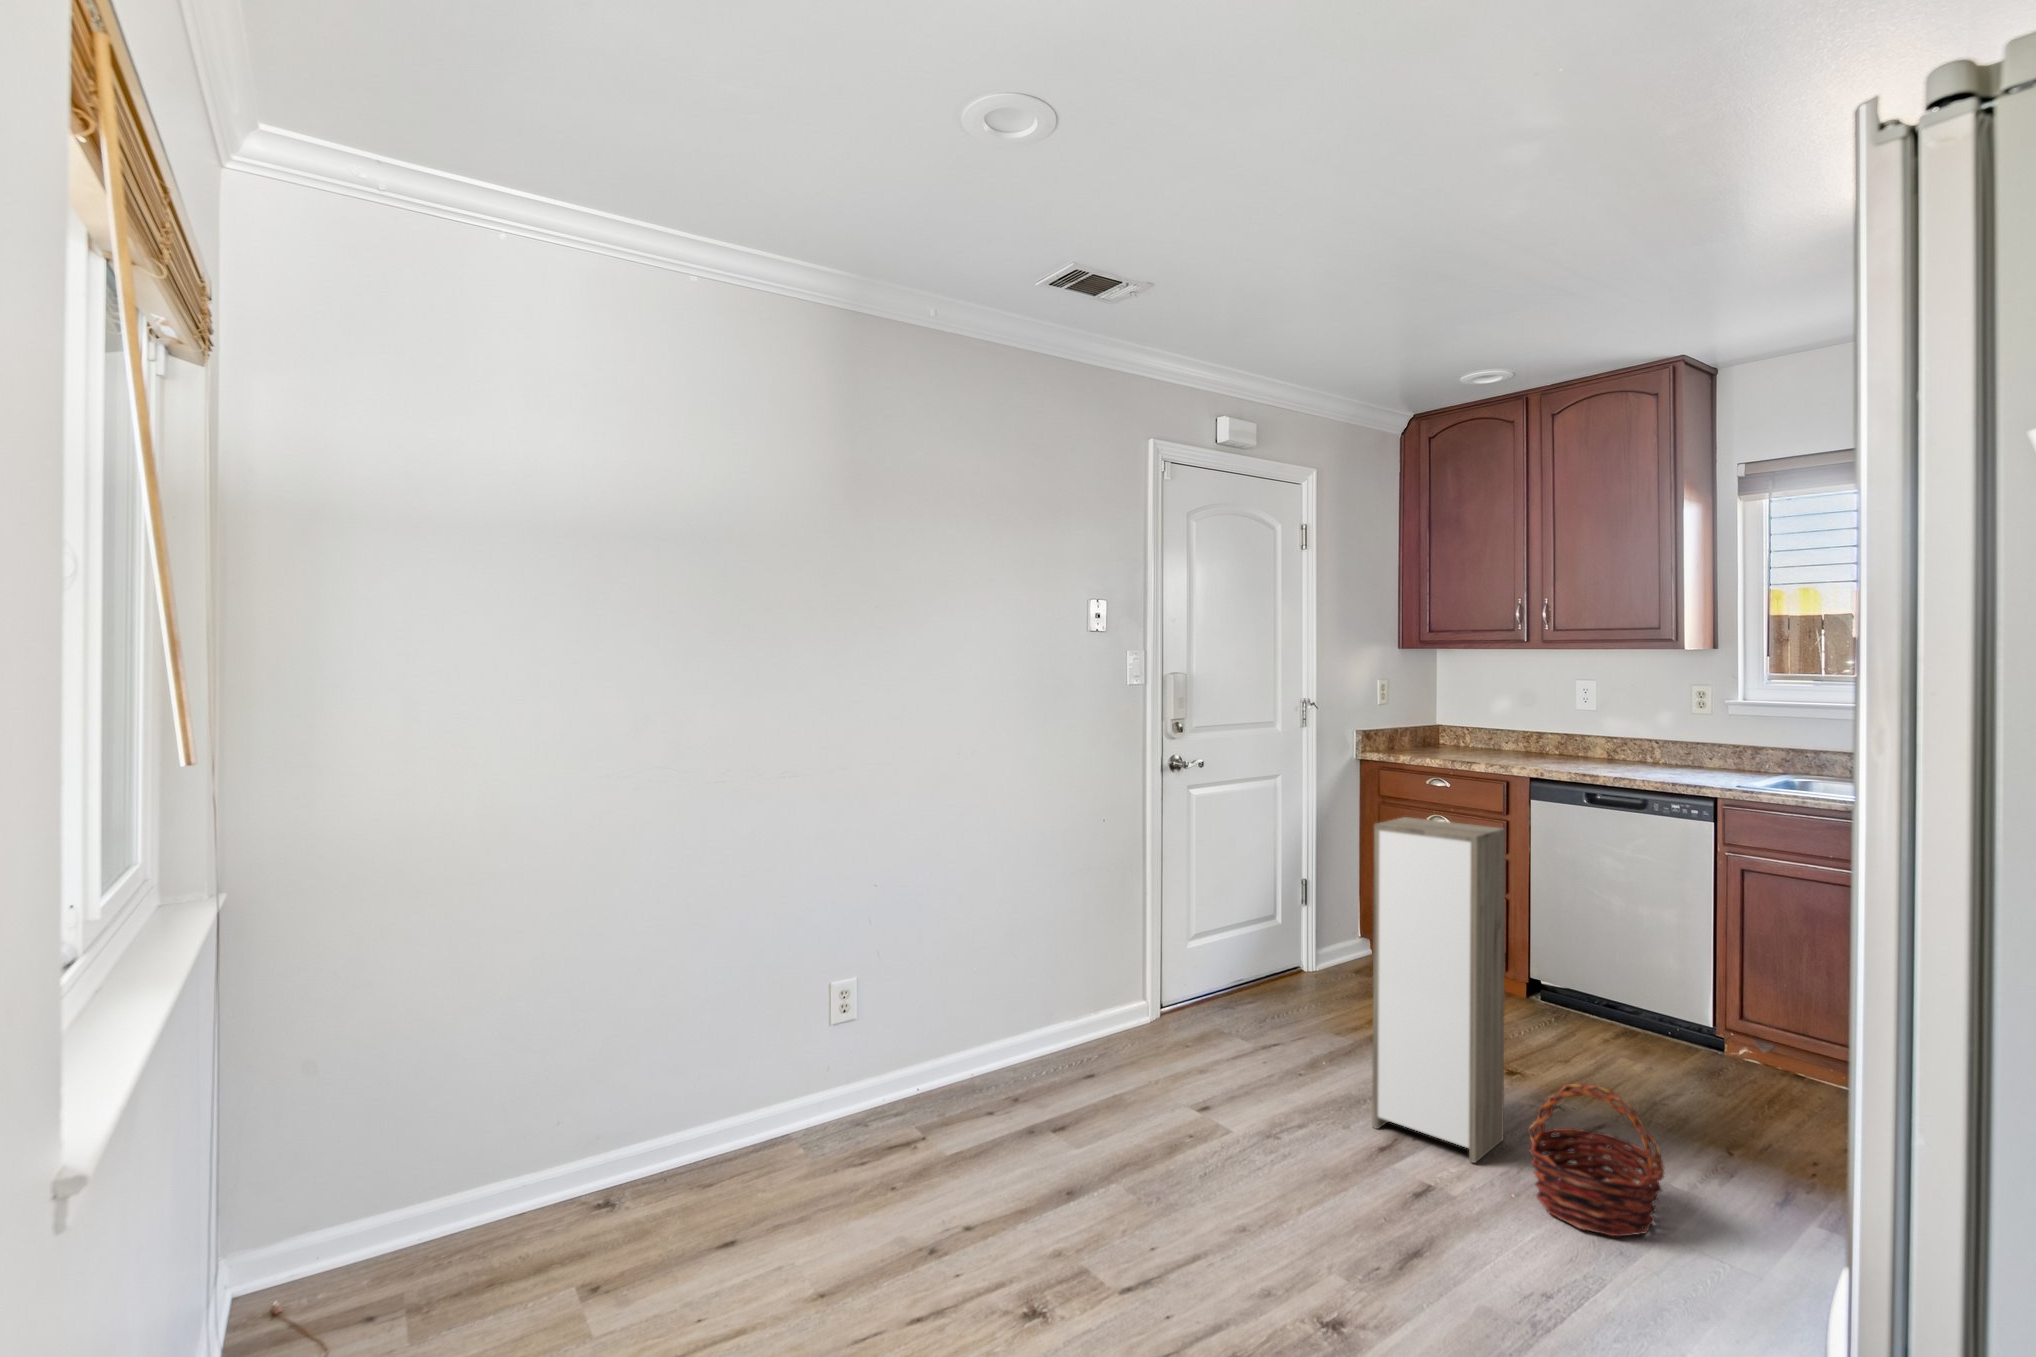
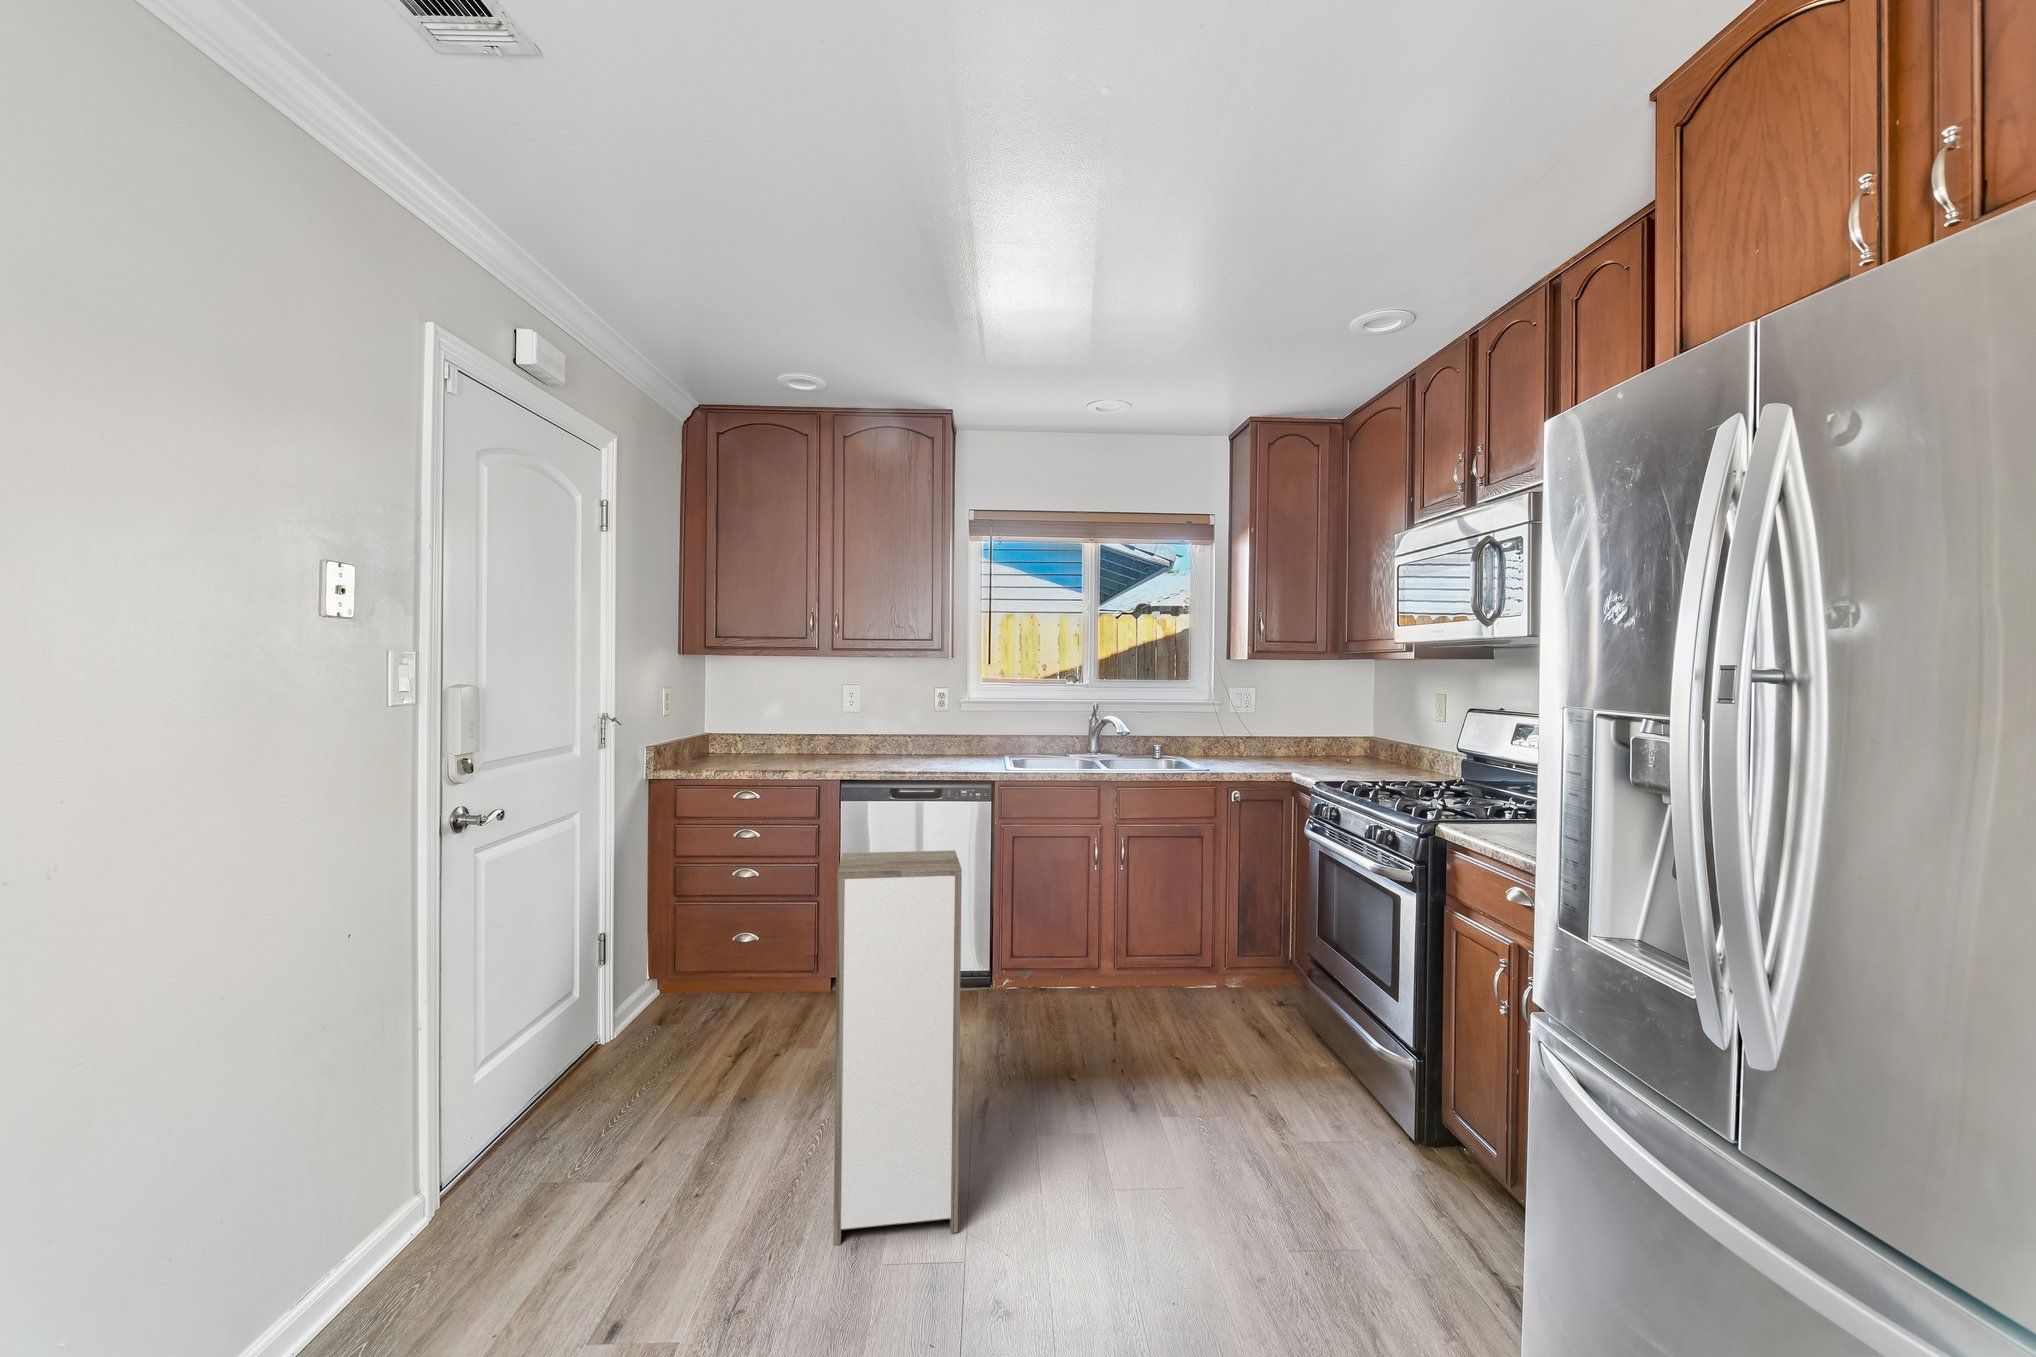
basket: present [1528,1084,1664,1236] -> none [1016,1099,1137,1261]

